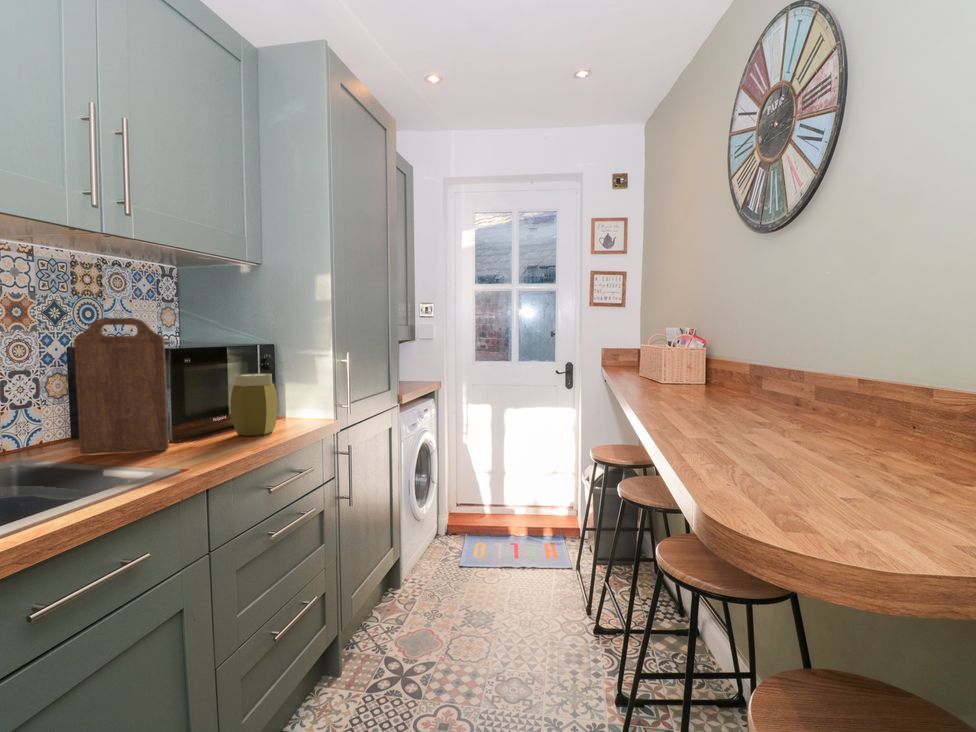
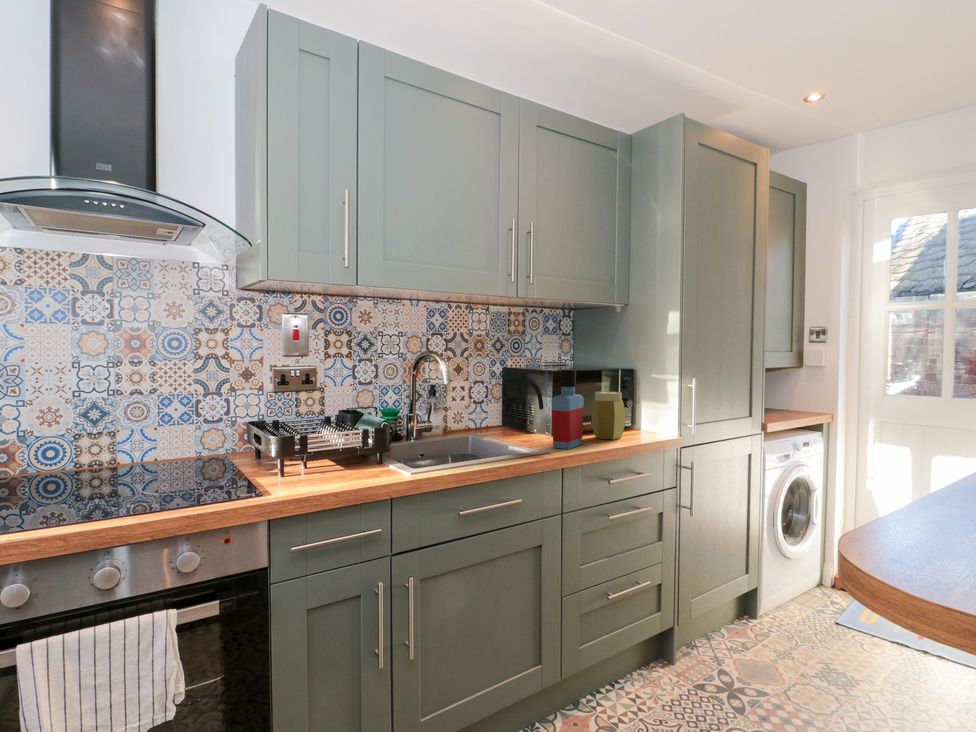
cutting board: present [74,318,169,454] -> none [503,351,549,441]
bottle: none [179,344,226,459] -> present [552,369,584,449]

